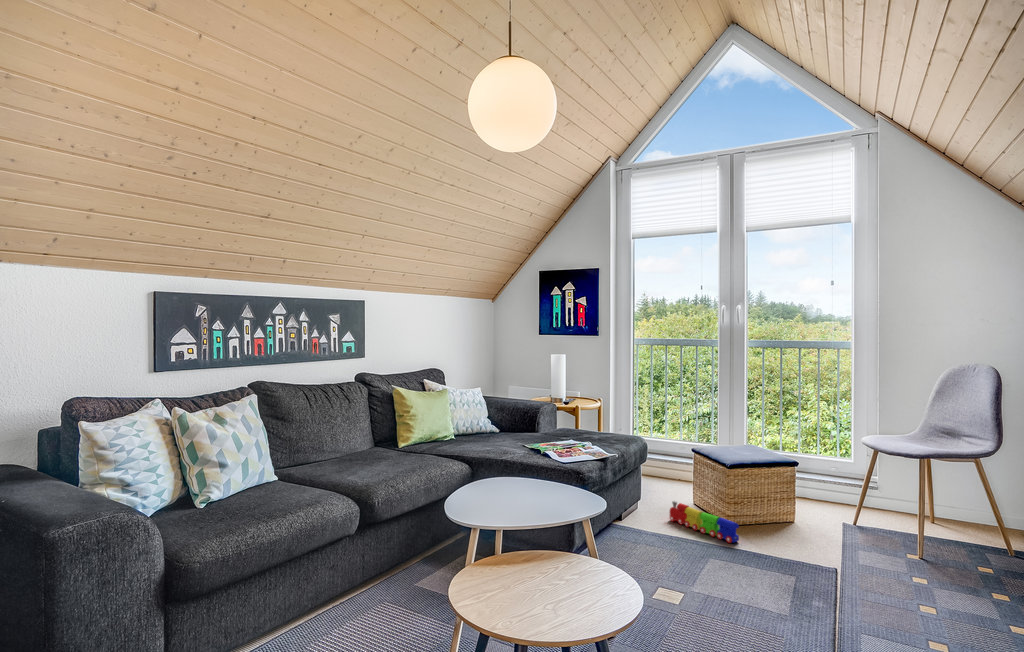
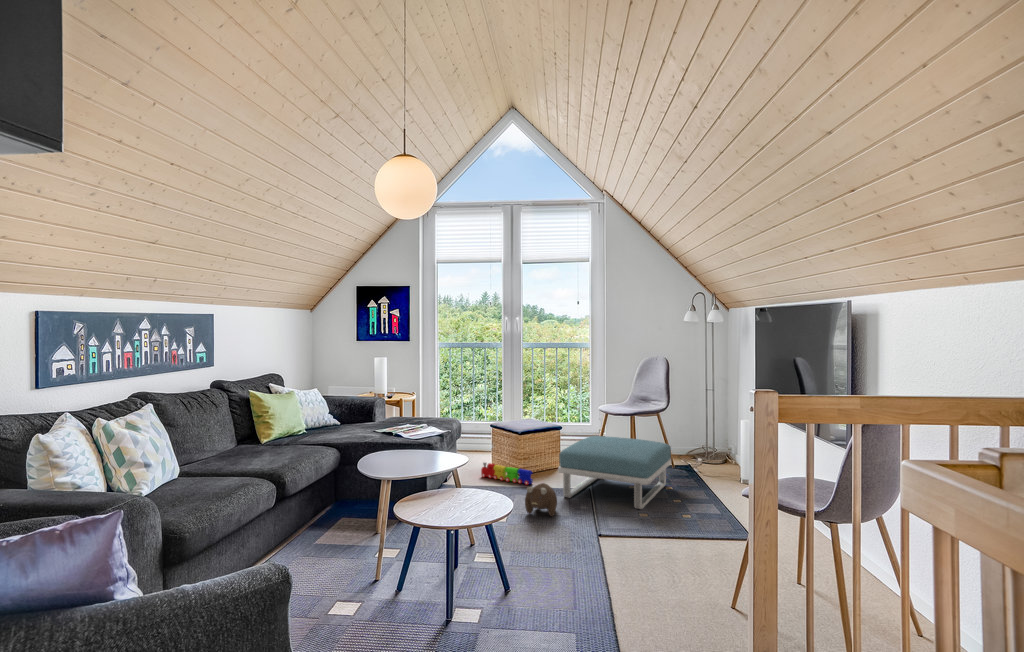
footstool: none [771,484,984,620] -> present [558,436,671,509]
plush toy: none [705,549,759,603] -> present [525,483,557,516]

